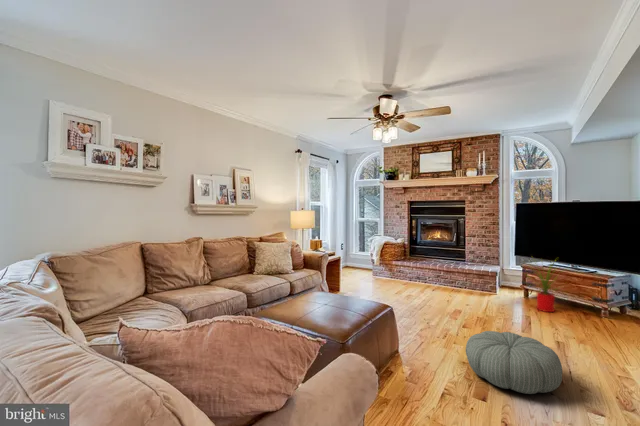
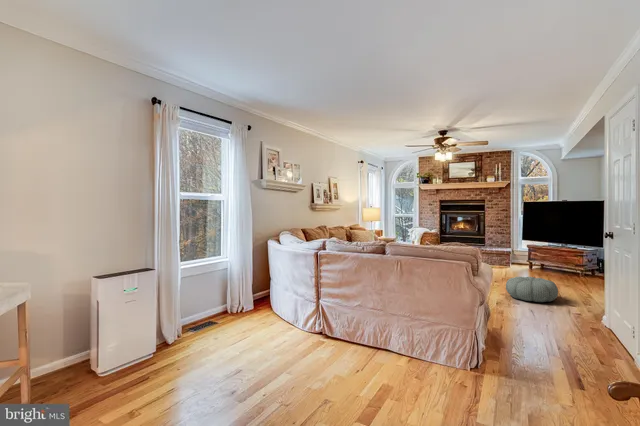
house plant: present [530,260,556,312] -> none [529,238,562,275]

